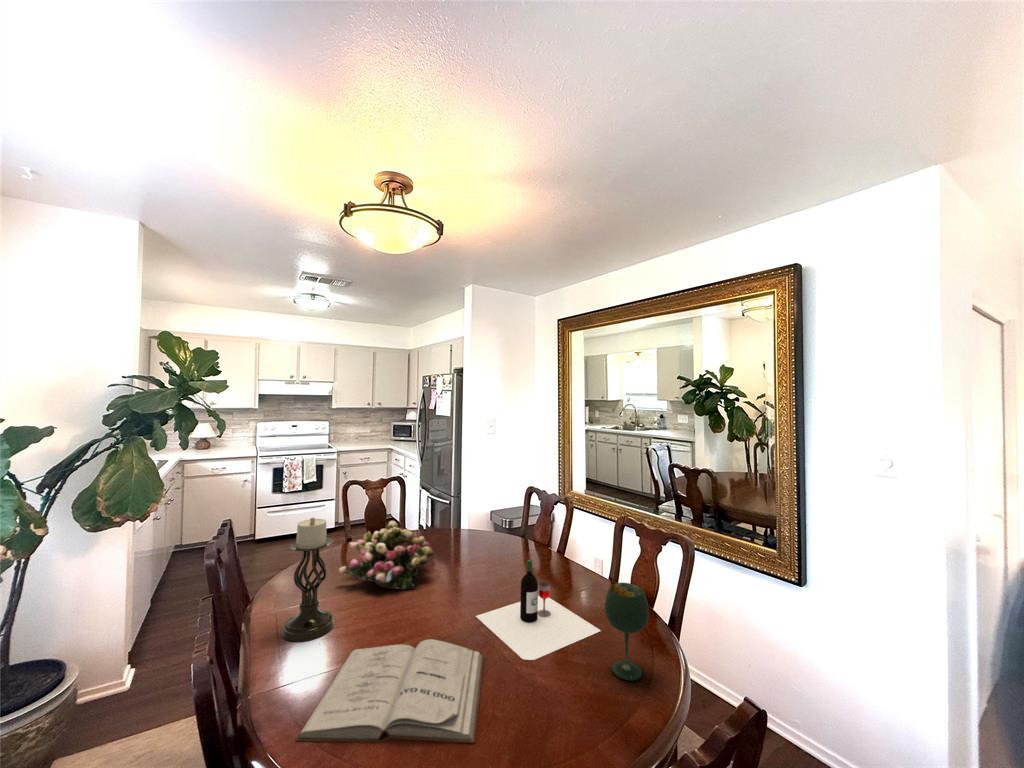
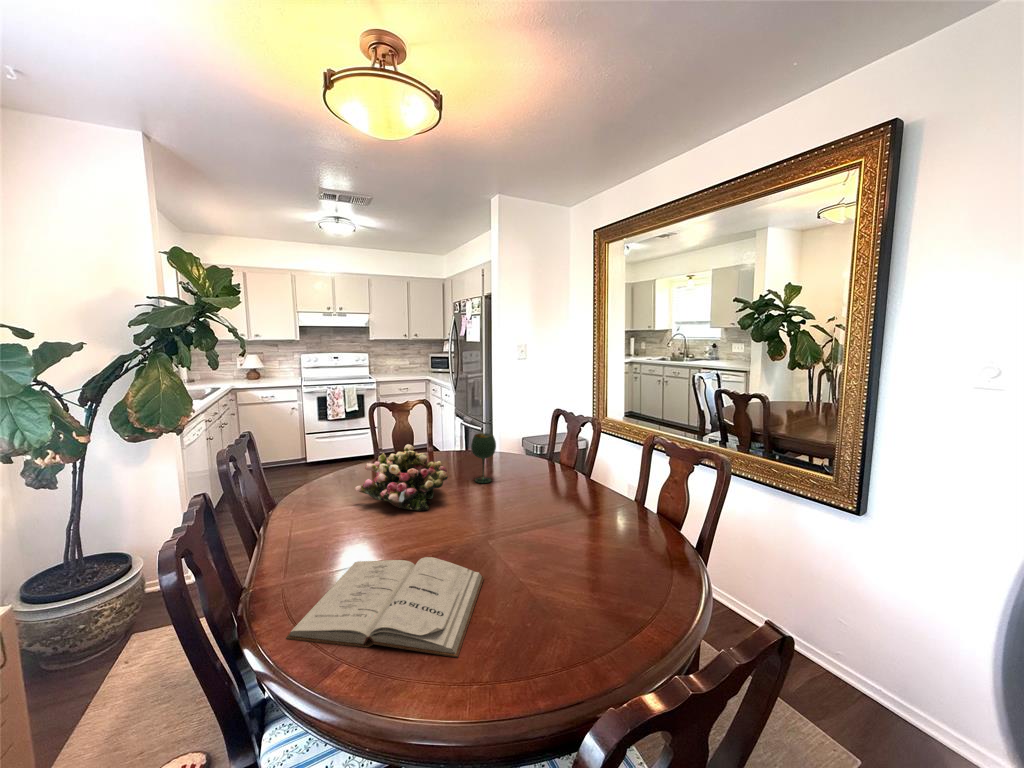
candle holder: present [282,517,334,642] -> none [294,434,344,551]
wine bottle: present [476,560,601,660] -> none [484,487,614,587]
wine glass: present [605,583,649,681] -> present [471,433,496,483]

